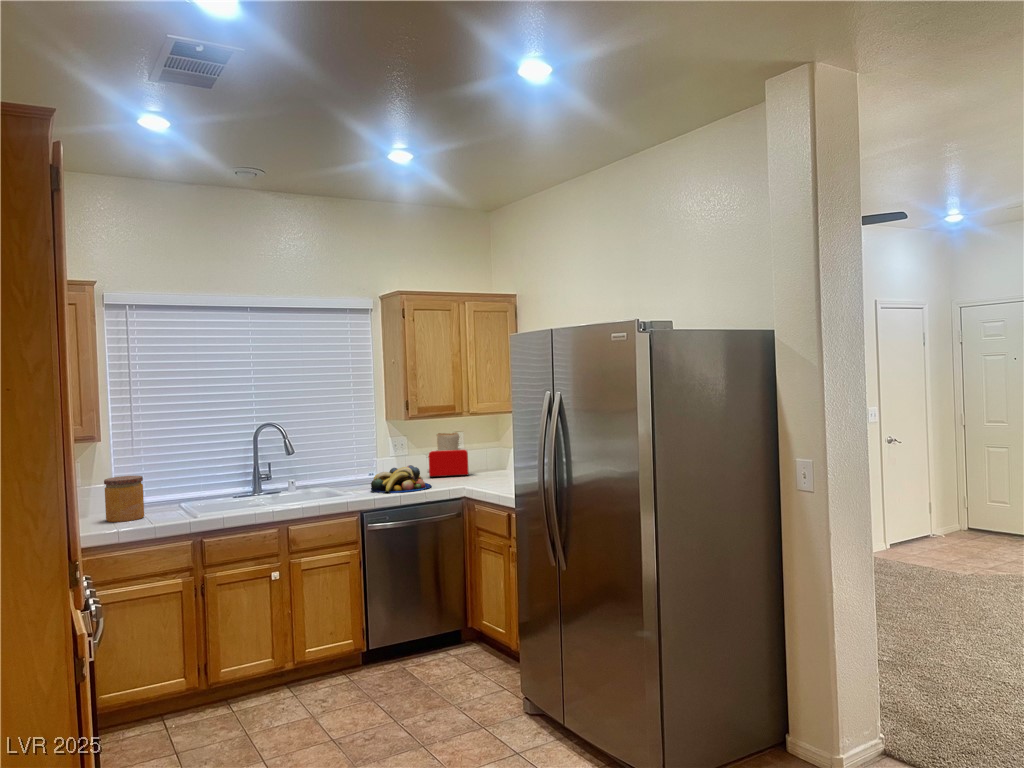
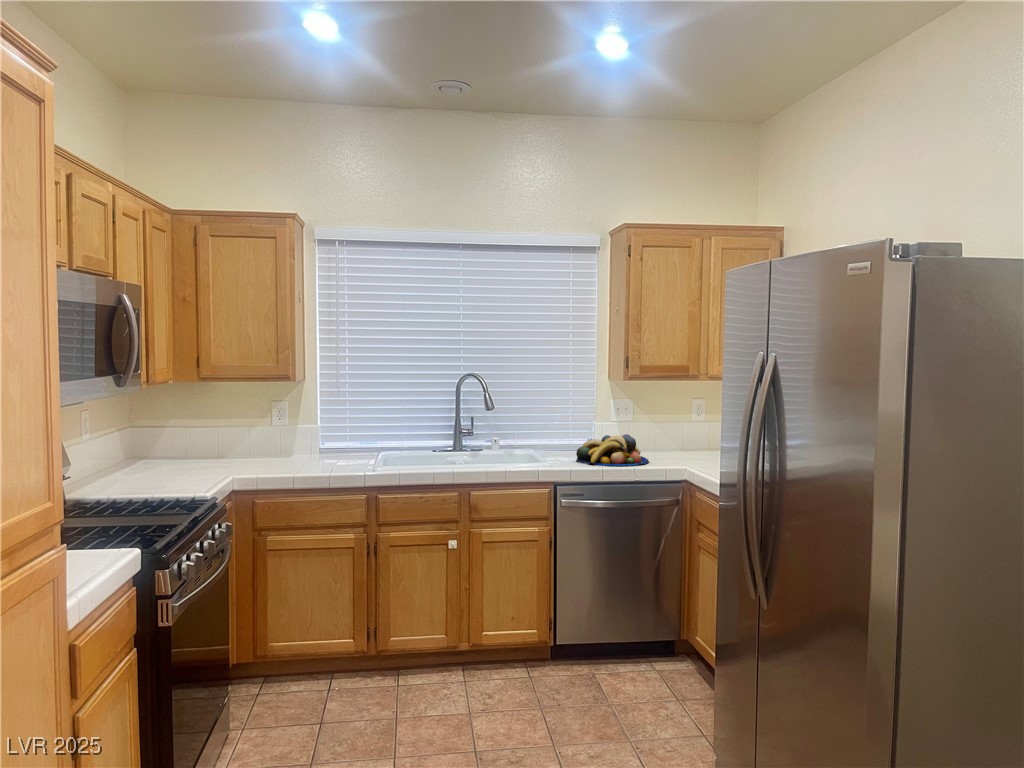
toaster: present [427,433,469,478] -> none [652,399,704,454]
jar: present [104,476,144,522] -> none [297,418,334,465]

